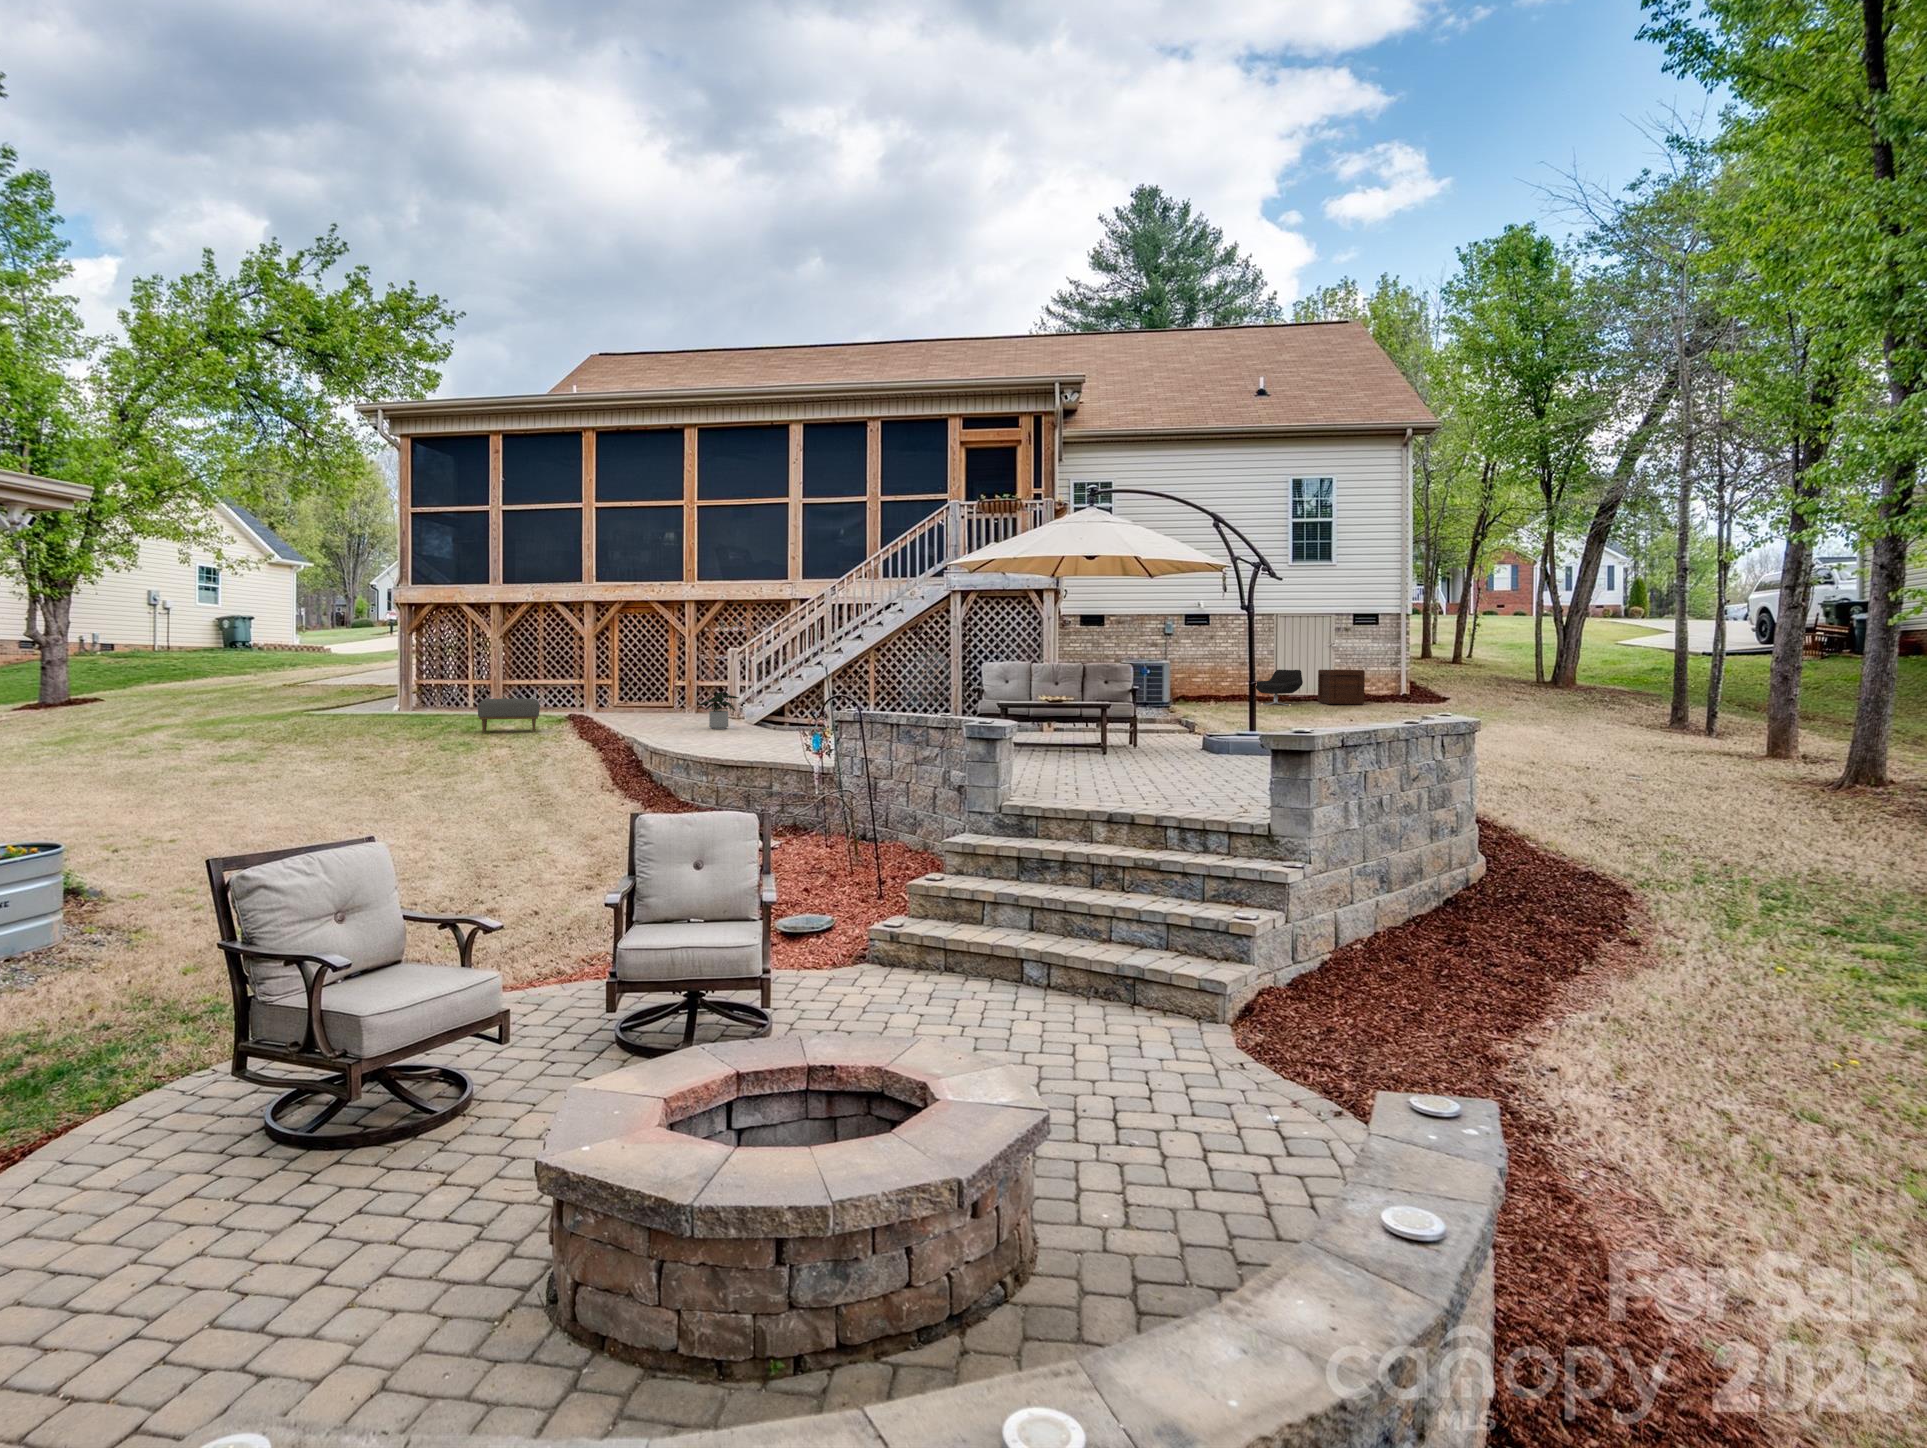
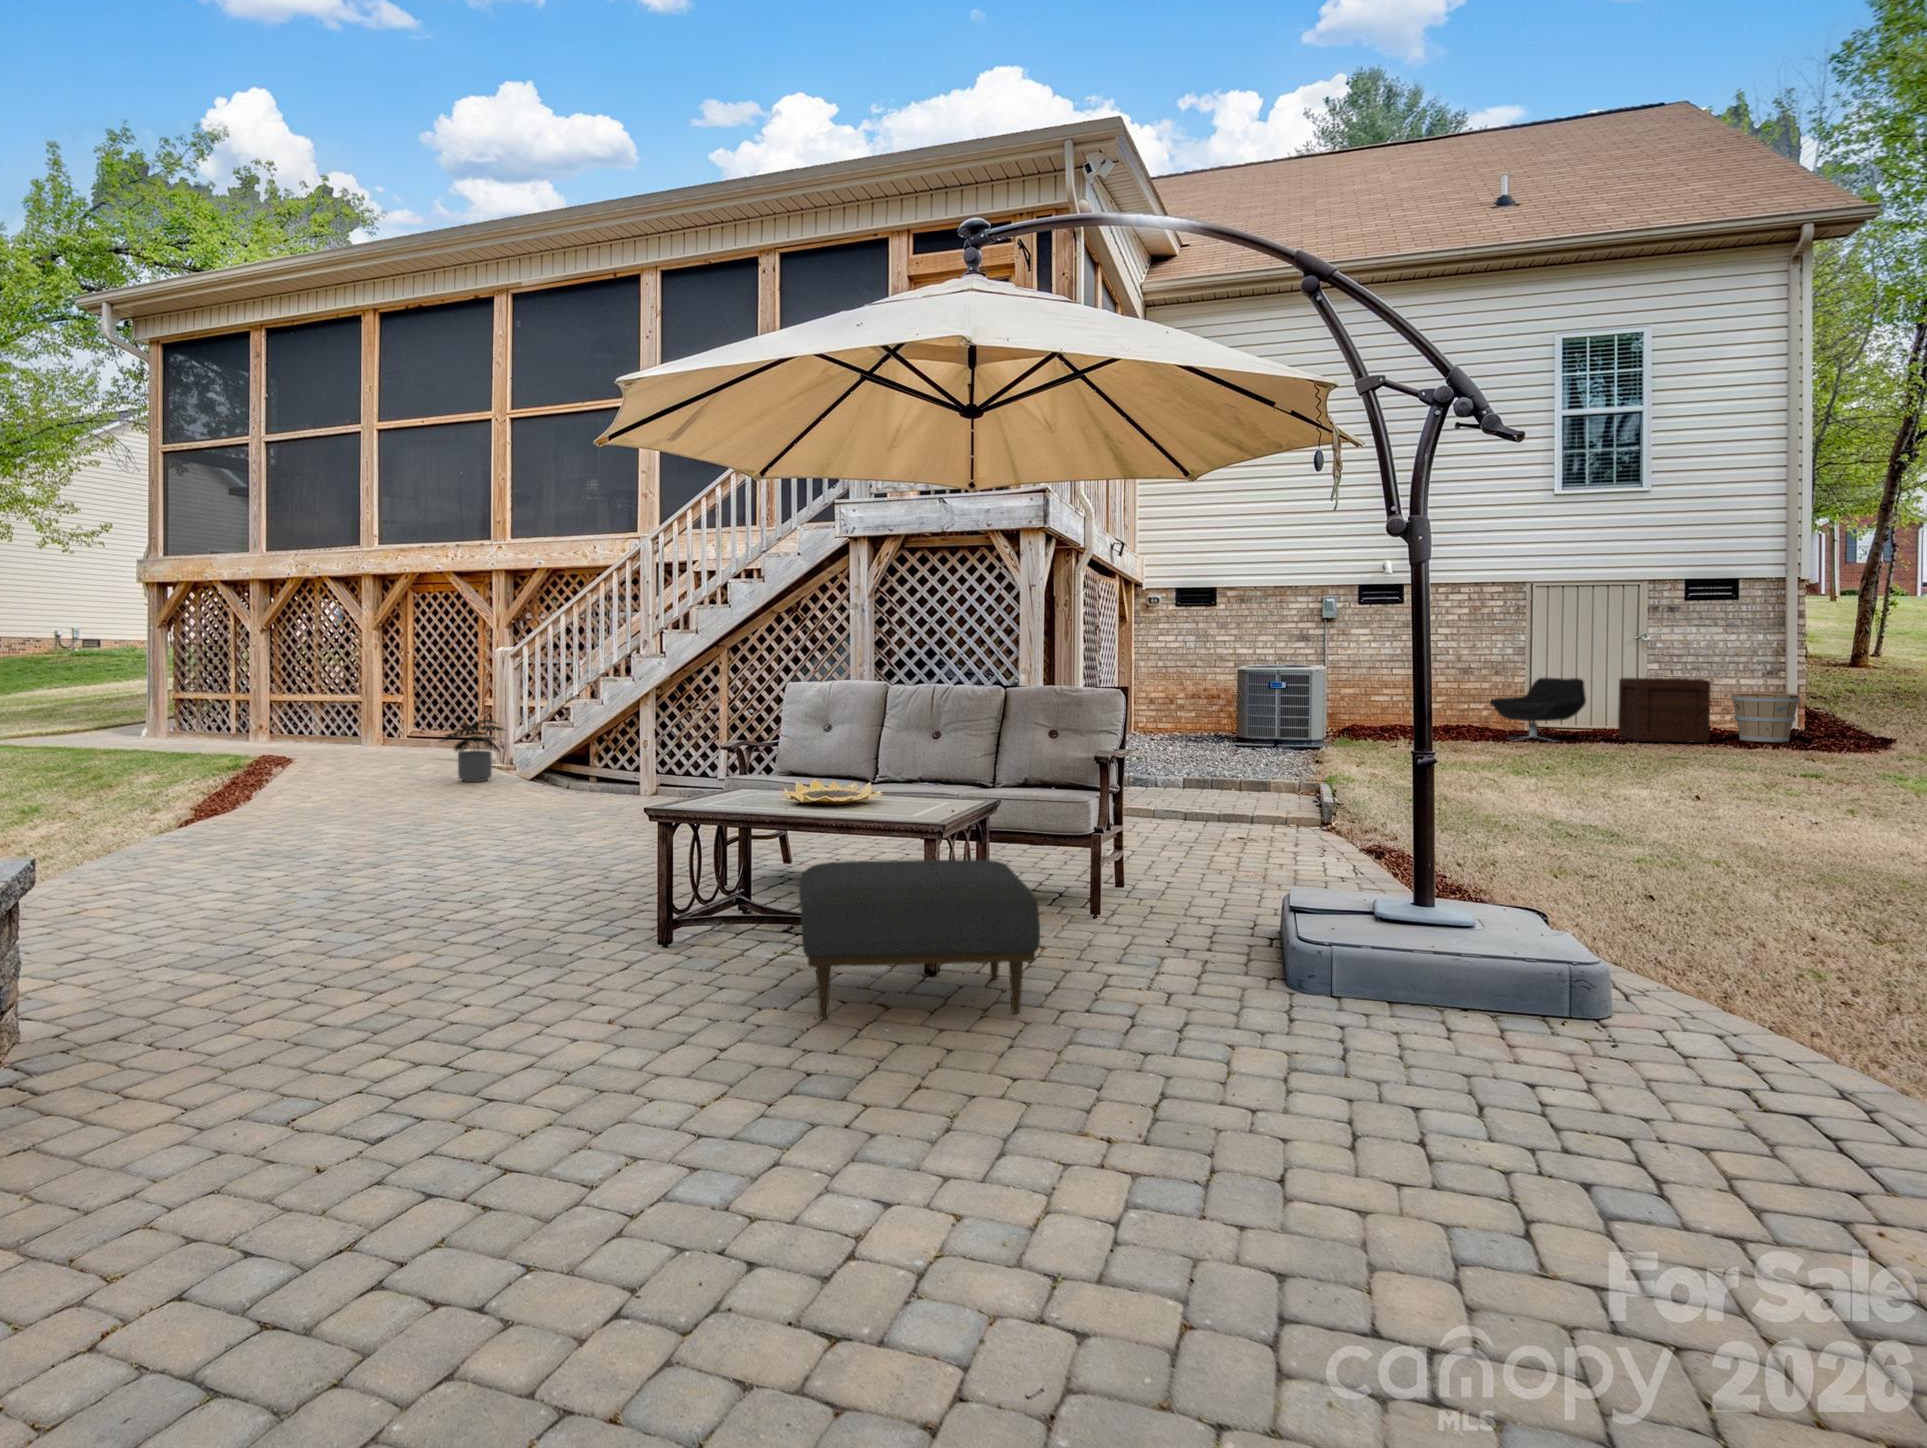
wooden bucket: none [1374,677,1407,704] -> present [1731,693,1800,742]
ottoman: present [478,698,540,733] -> present [799,859,1040,1019]

